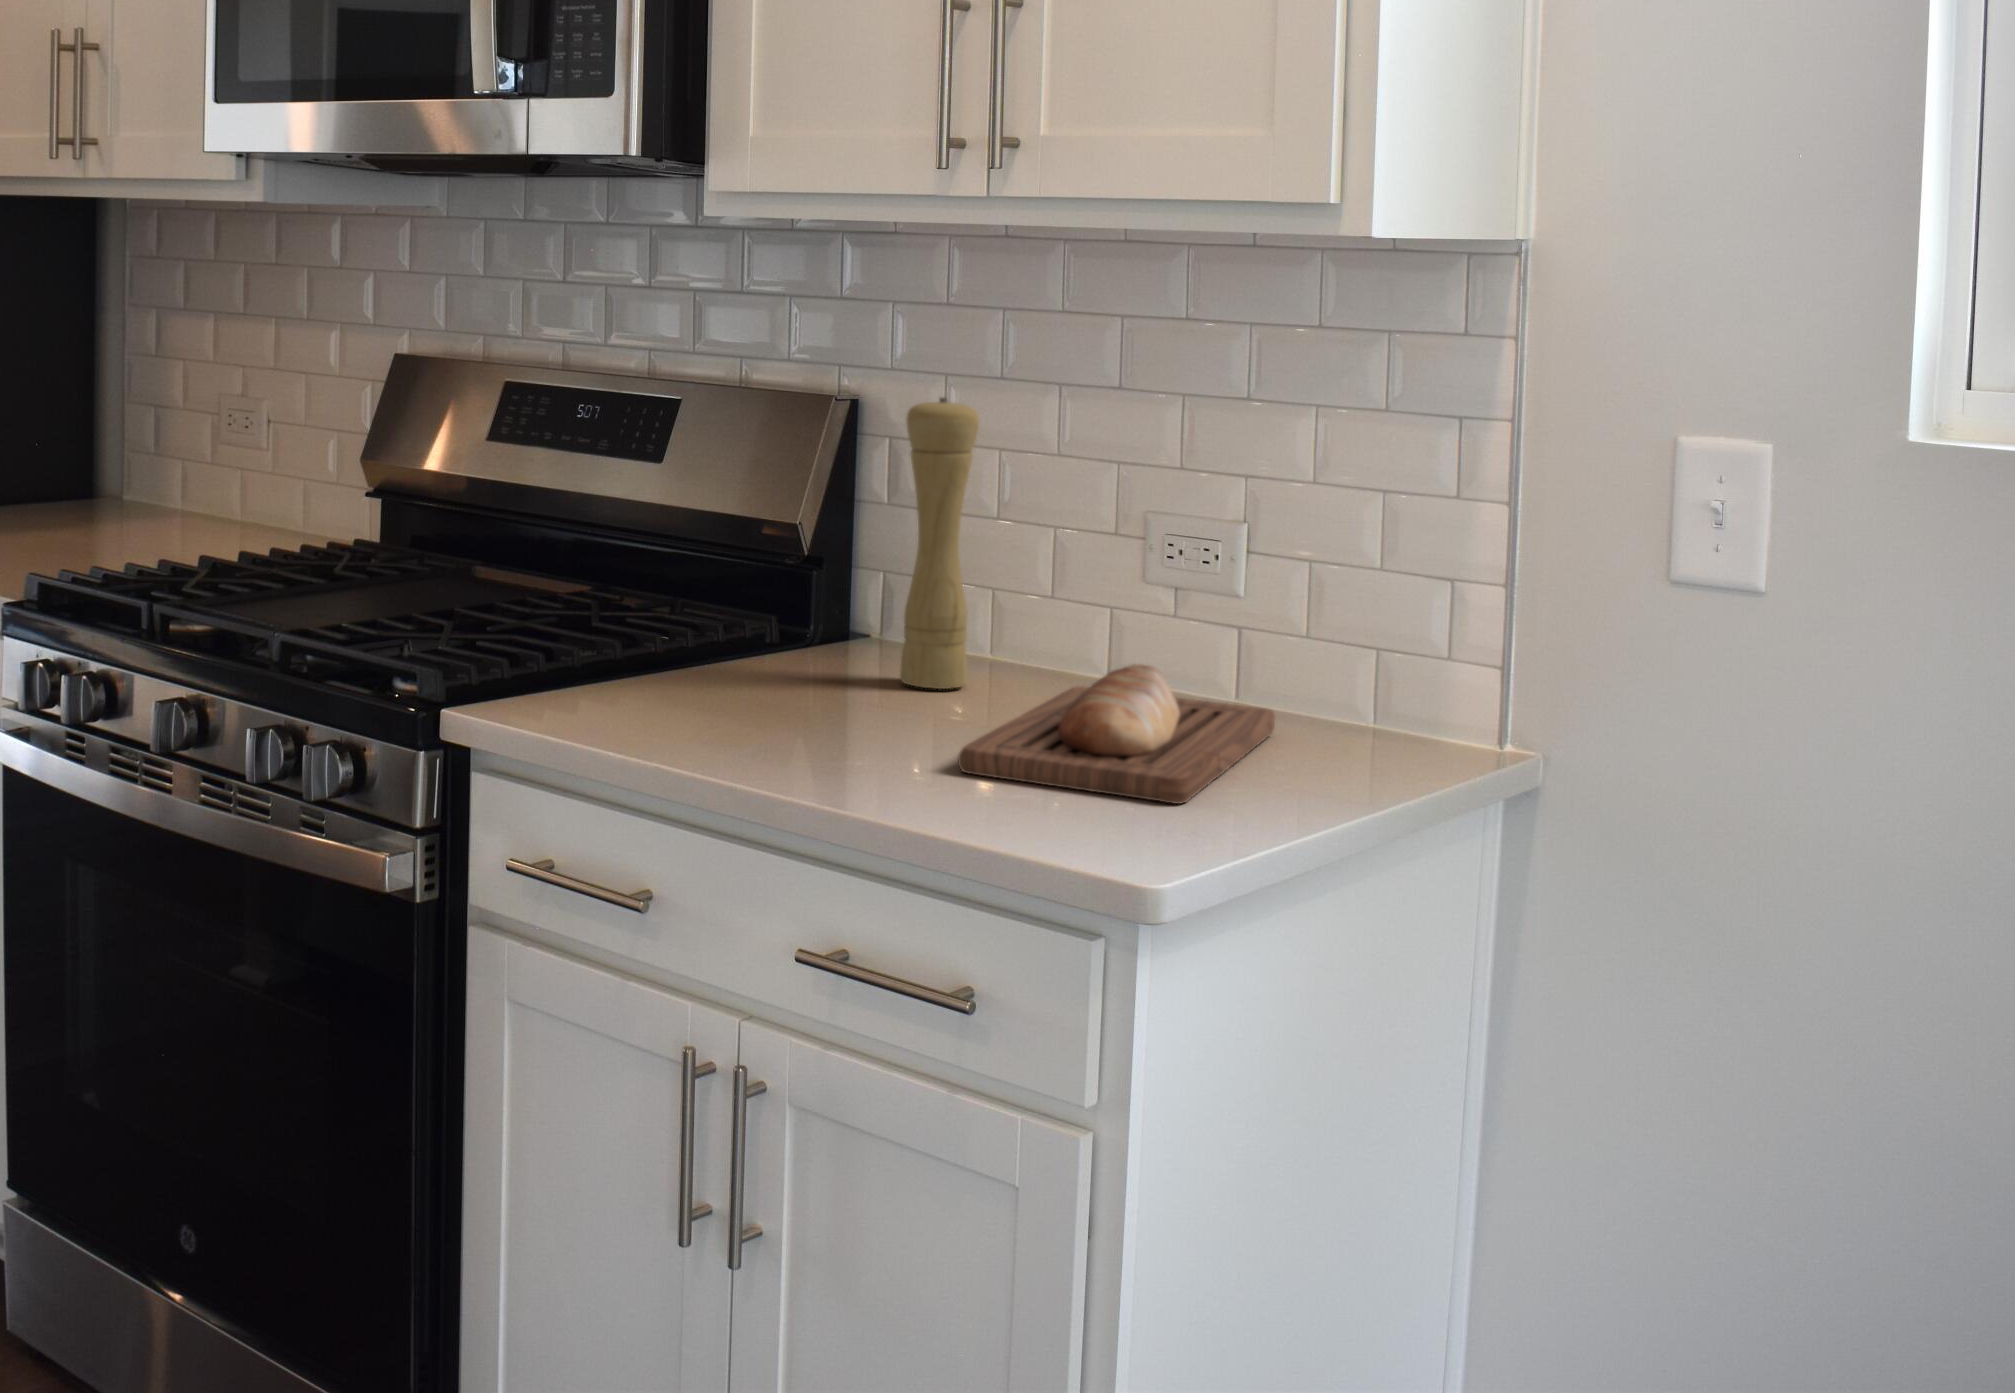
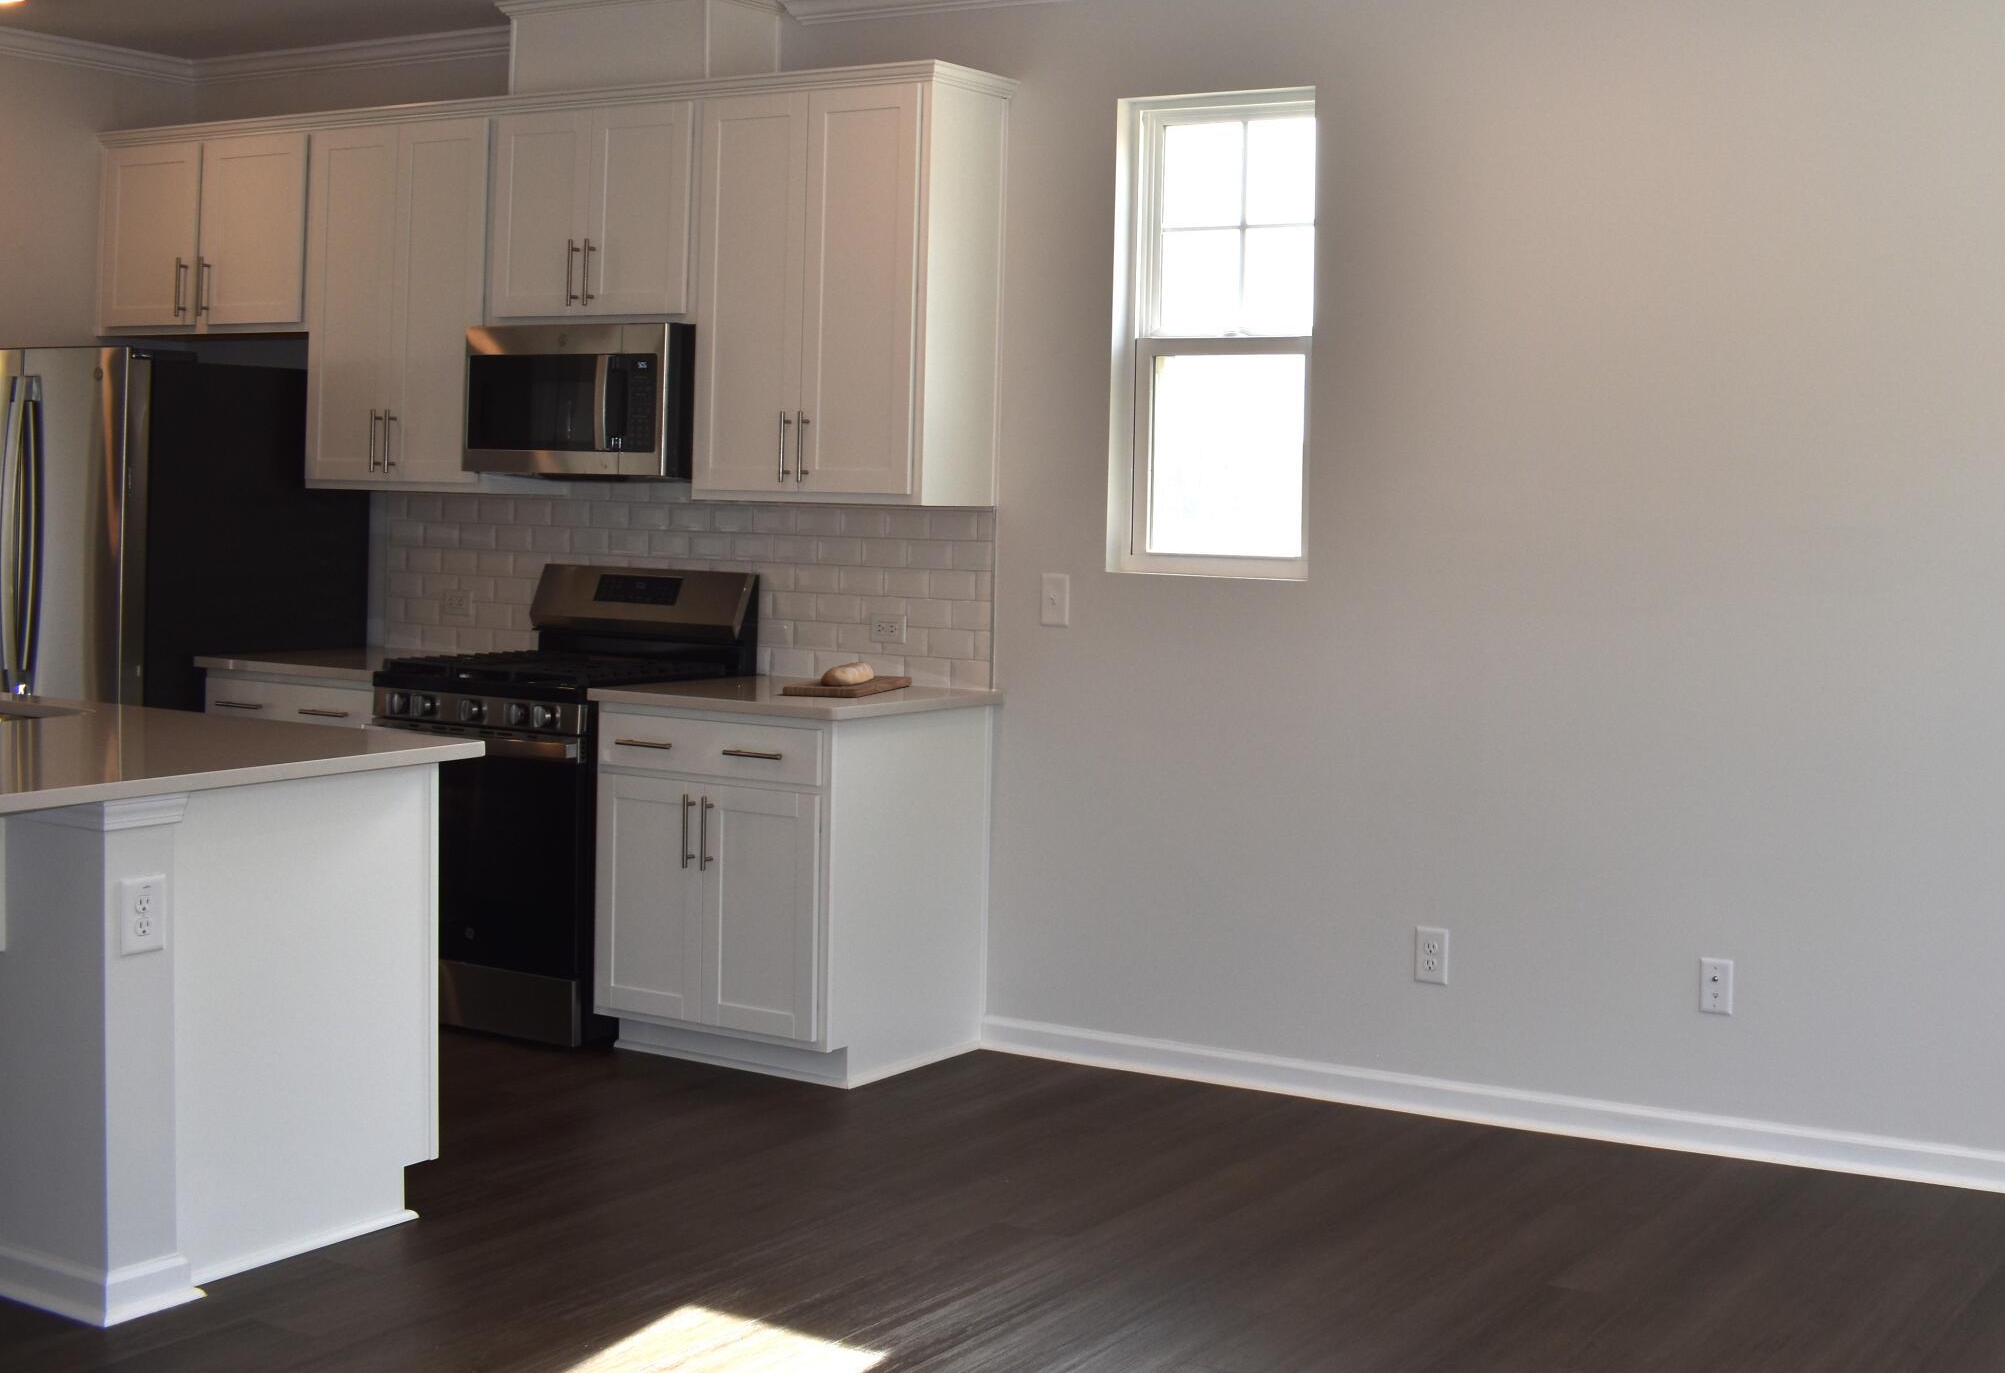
pepper mill: present [900,397,979,689] -> none [778,569,808,680]

